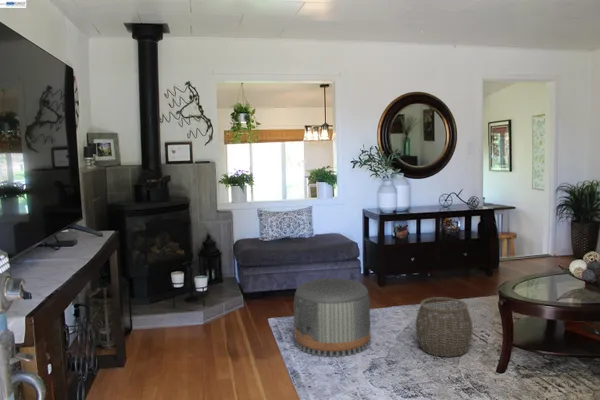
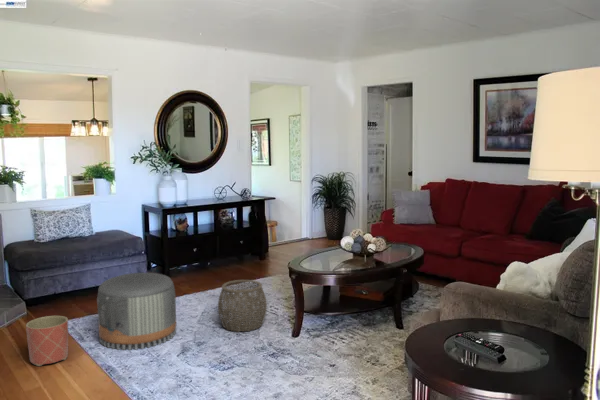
planter: none [228,311,264,358] -> present [26,316,68,366]

